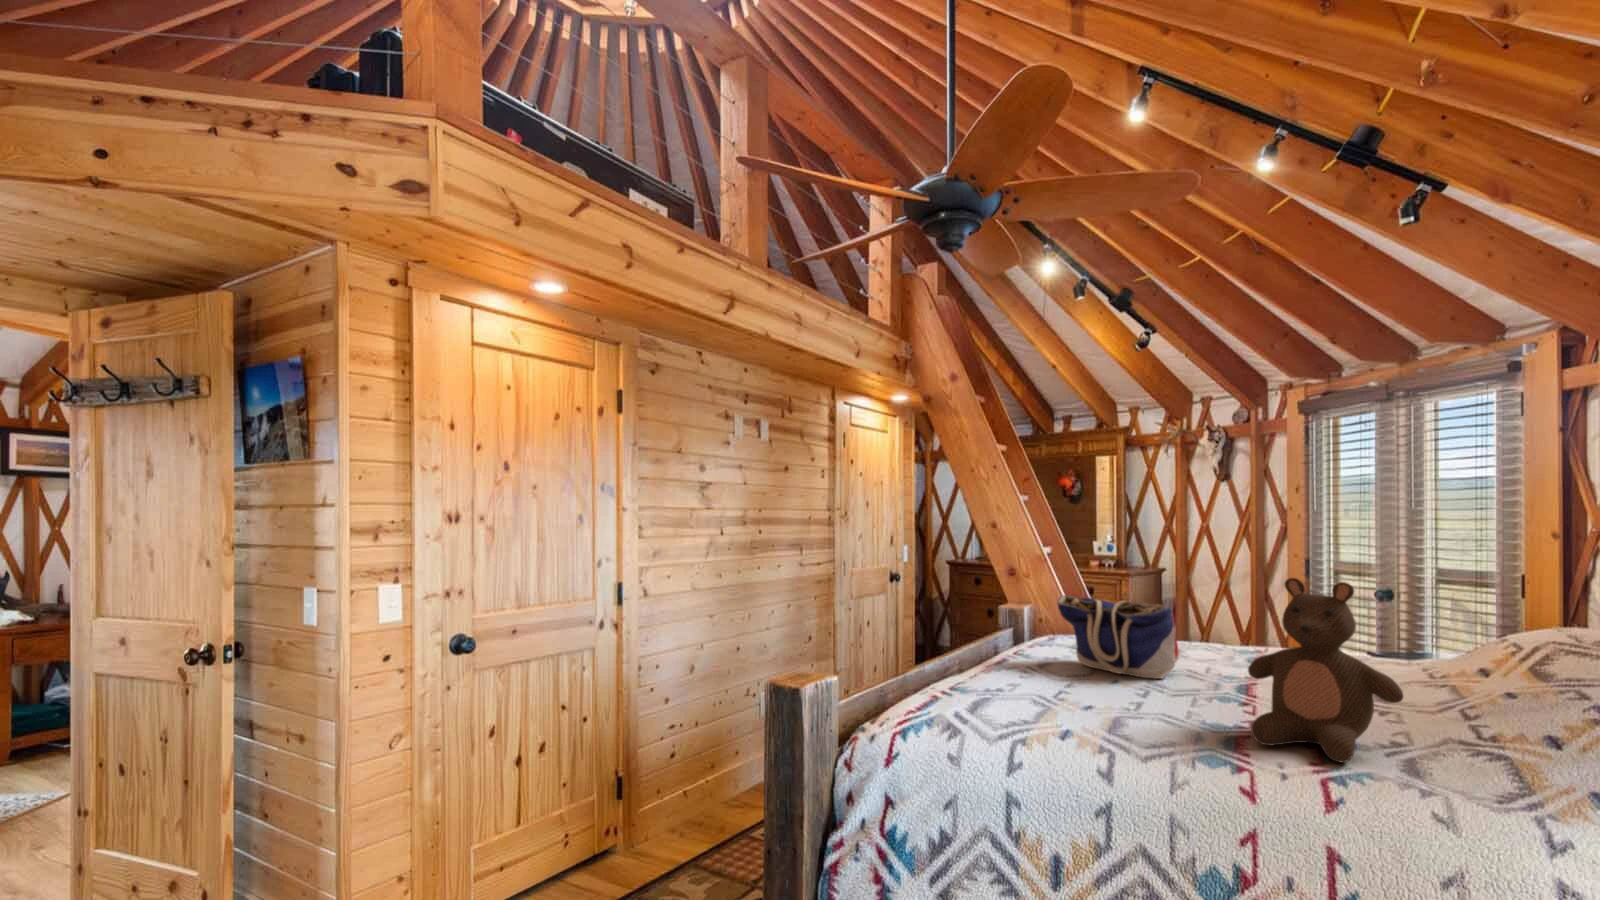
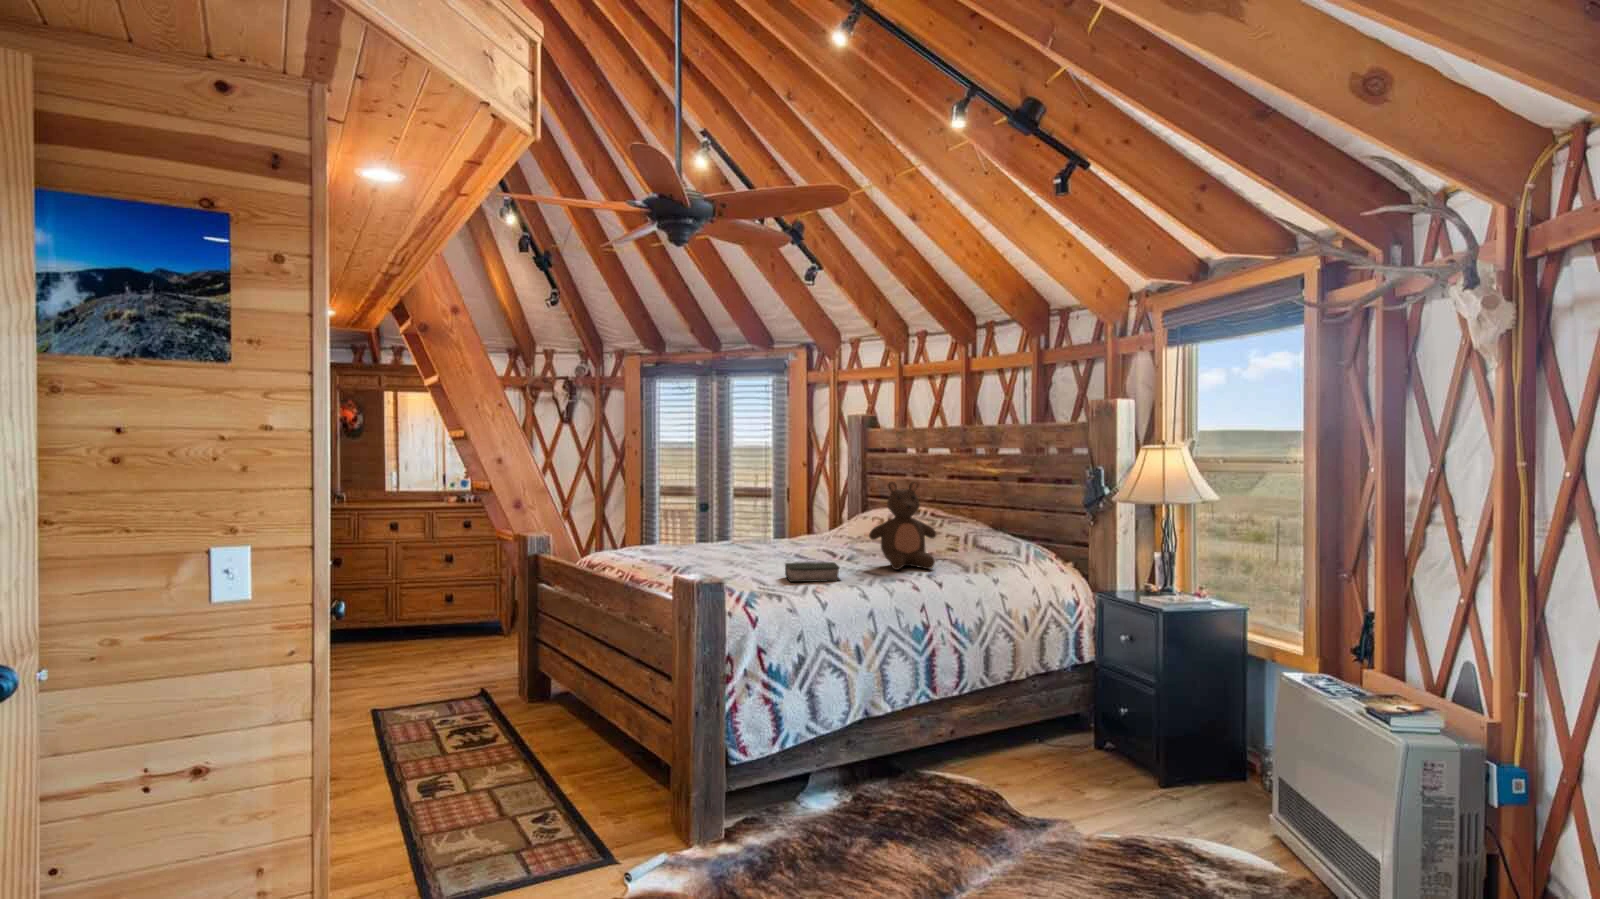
tote bag: present [1057,595,1179,679] -> none [706,510,789,563]
book: none [1037,684,1144,735] -> present [785,562,840,582]

